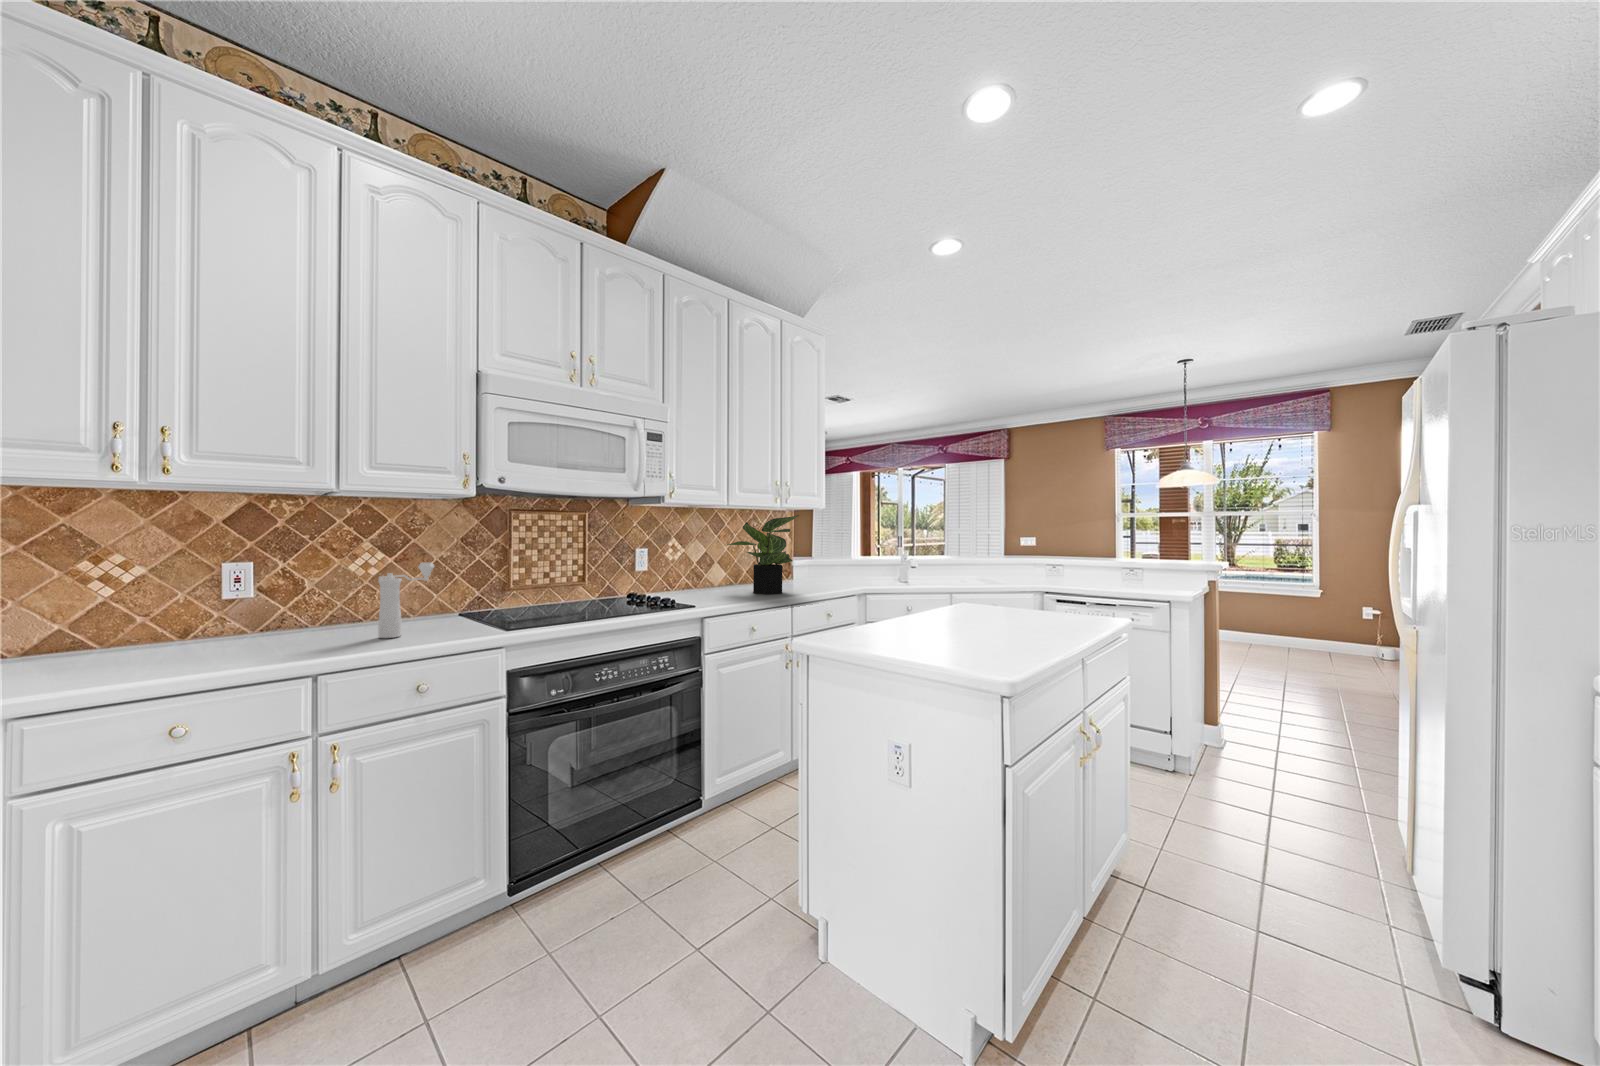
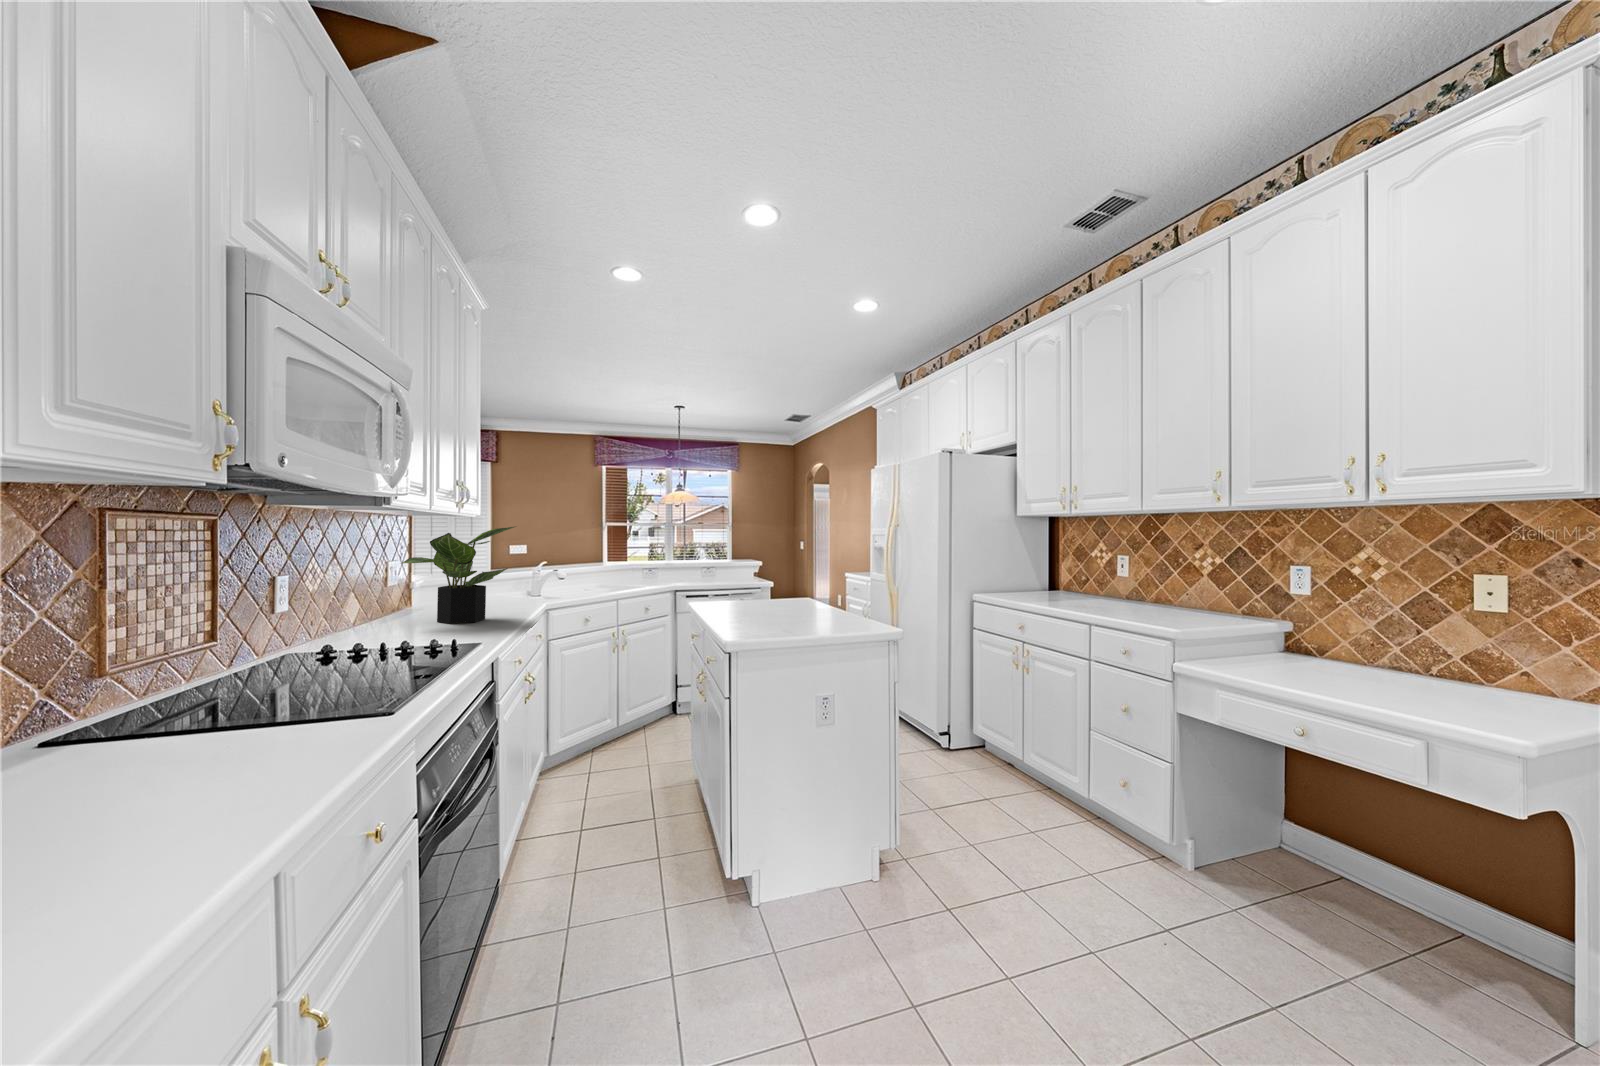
pepper mill: present [378,563,434,638] -> none [96,631,186,826]

